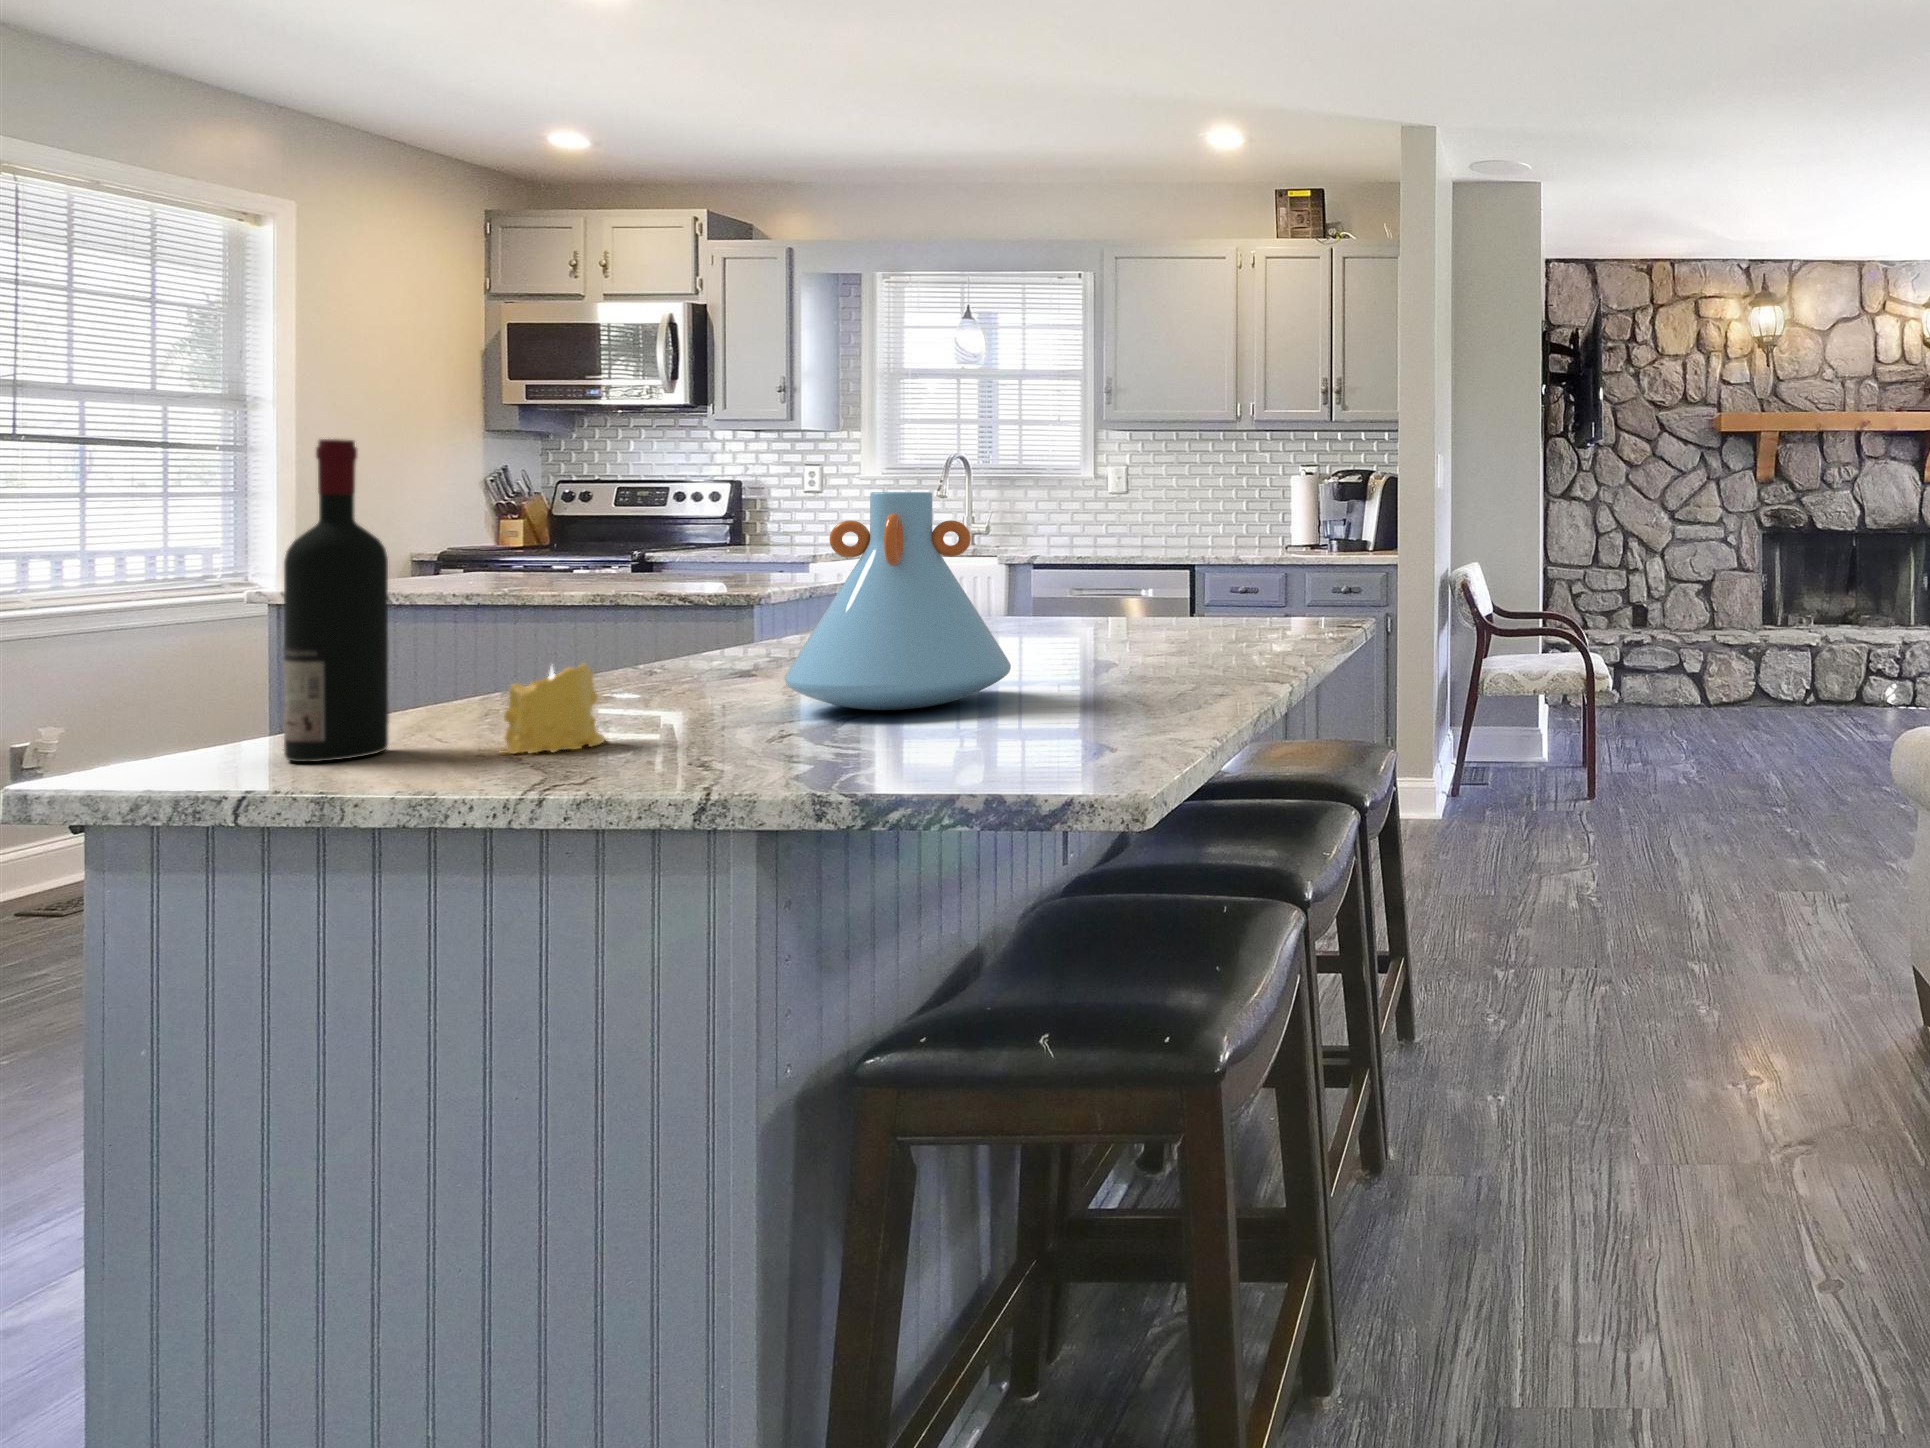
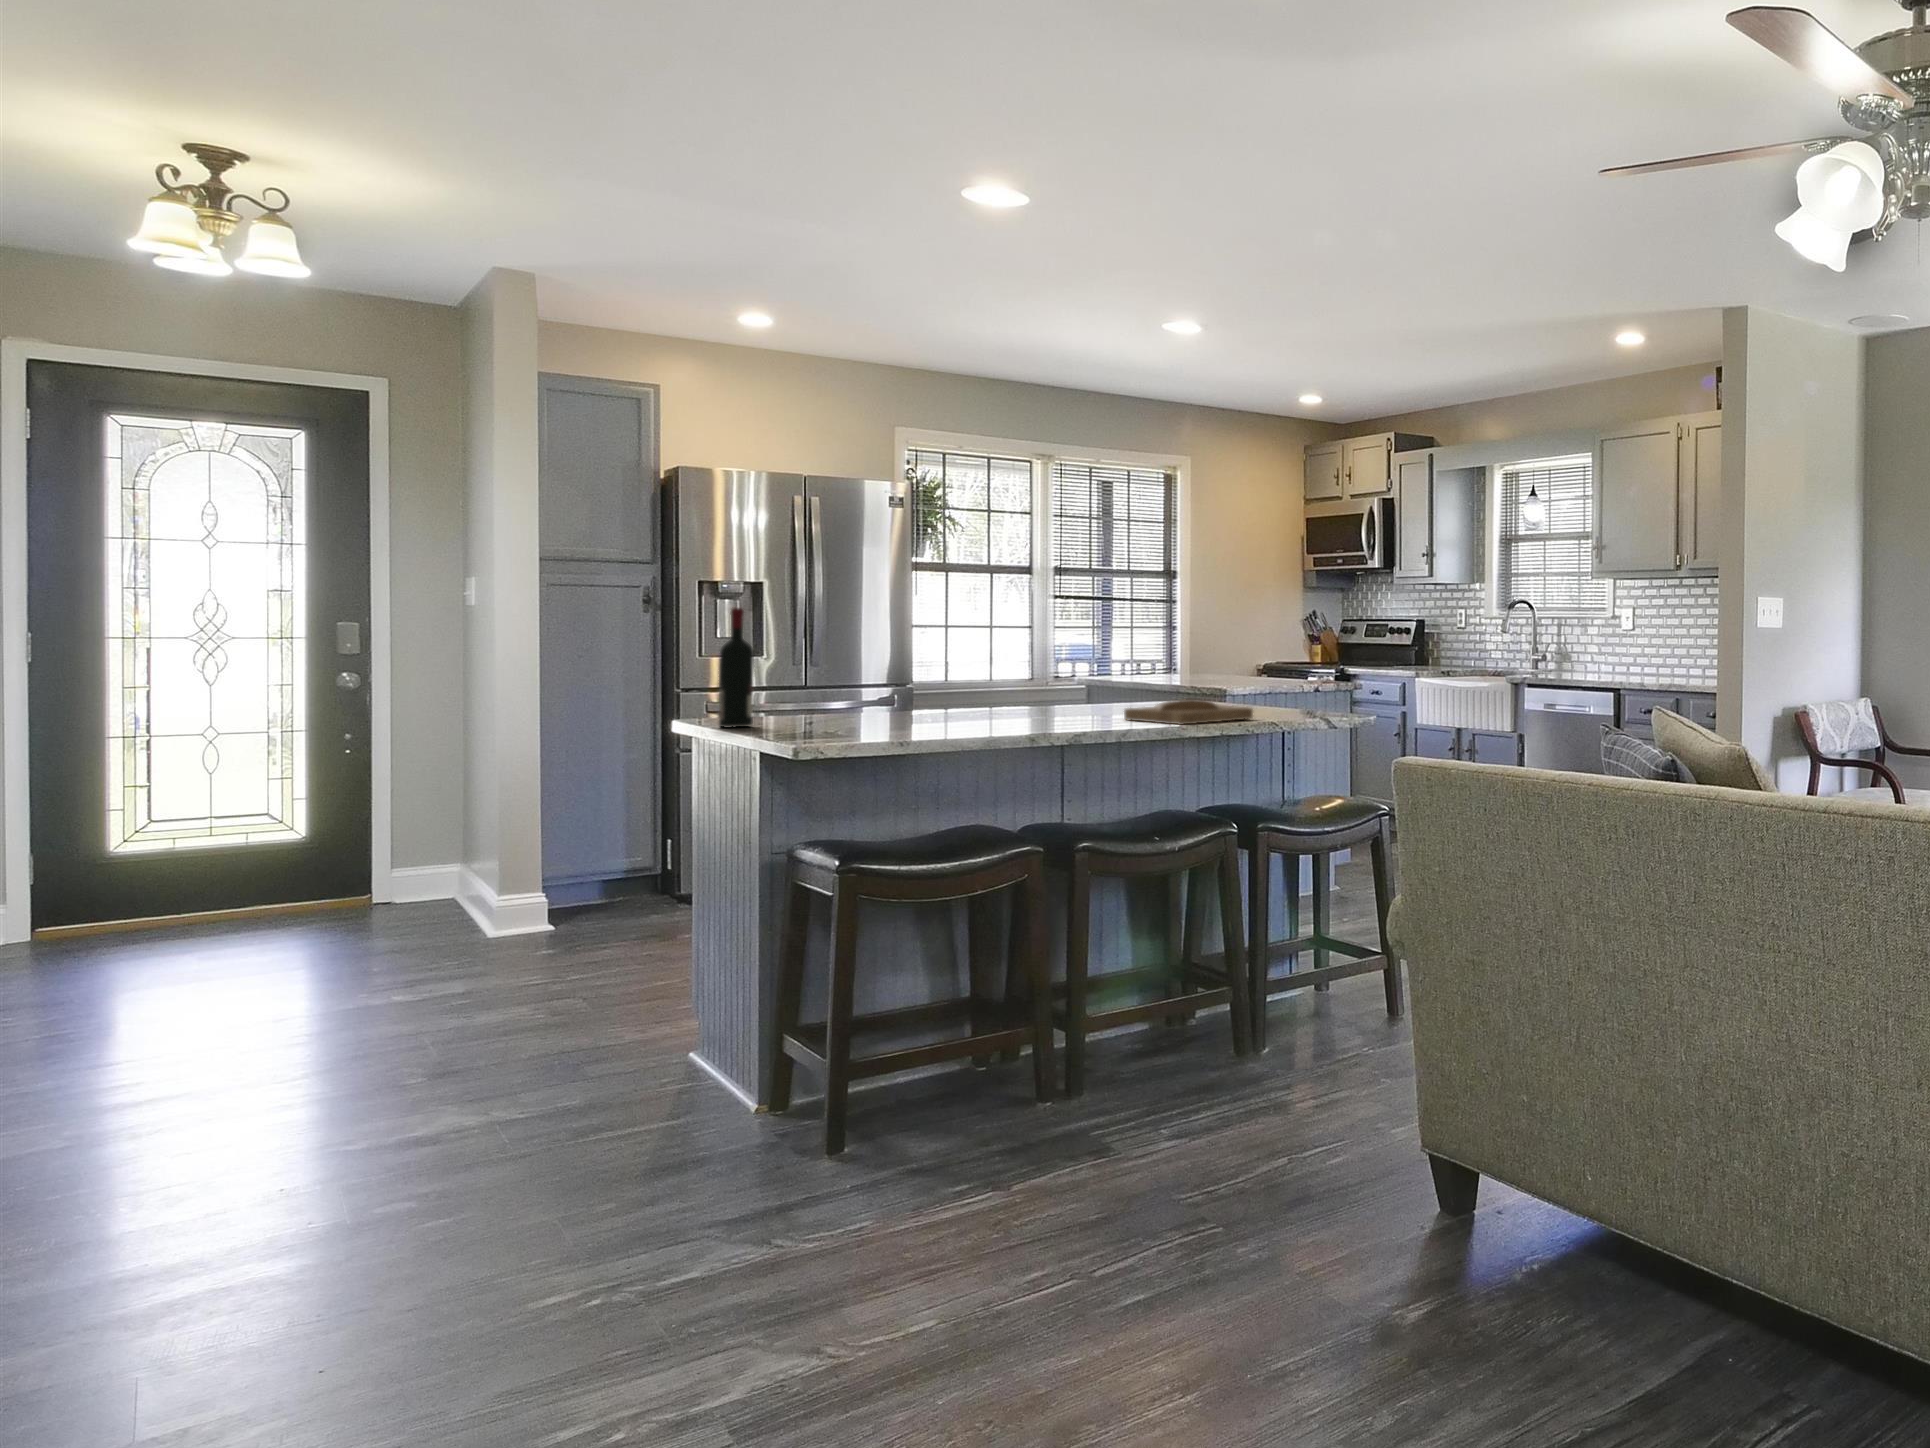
vase: present [785,492,1011,710] -> none [864,629,970,730]
tray: none [1068,607,1241,650] -> present [1124,699,1253,724]
candle: present [500,664,605,754] -> none [757,696,797,731]

